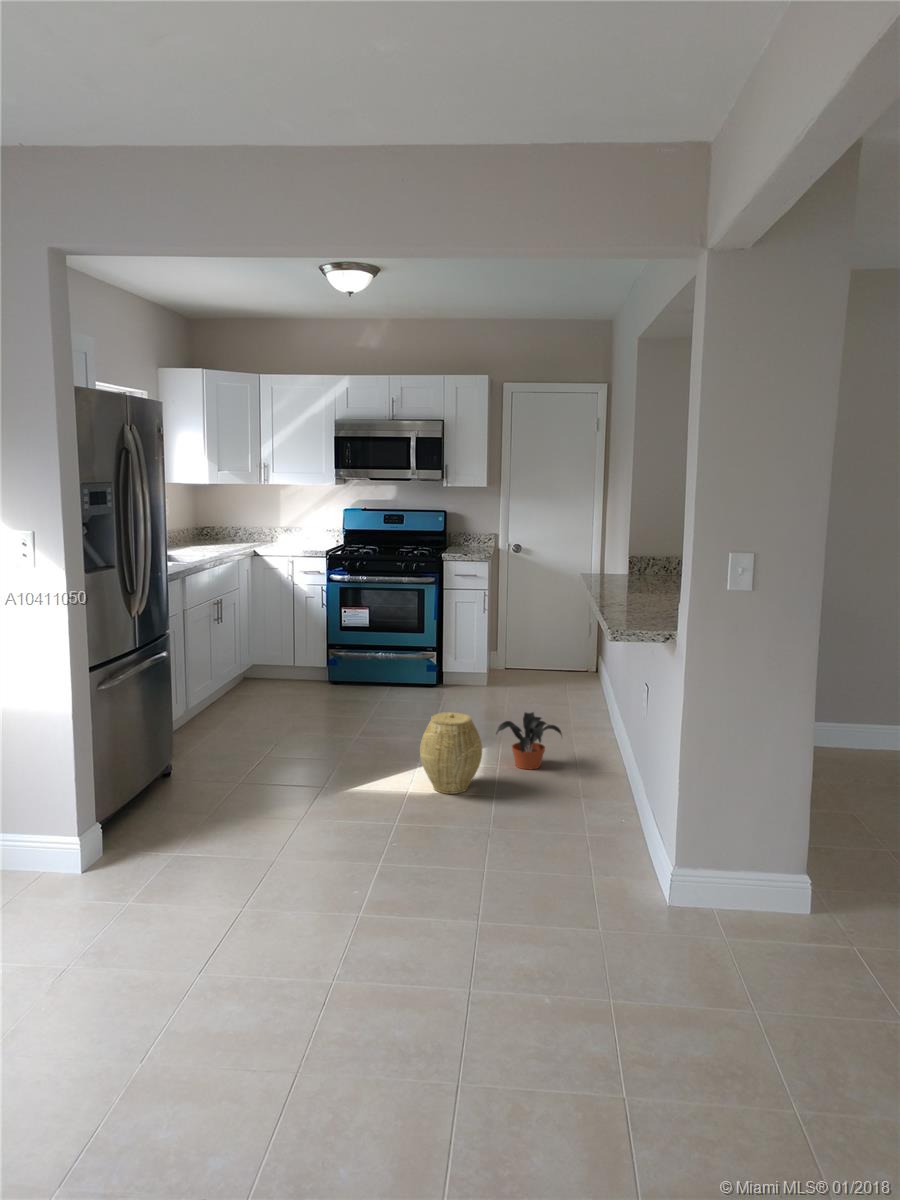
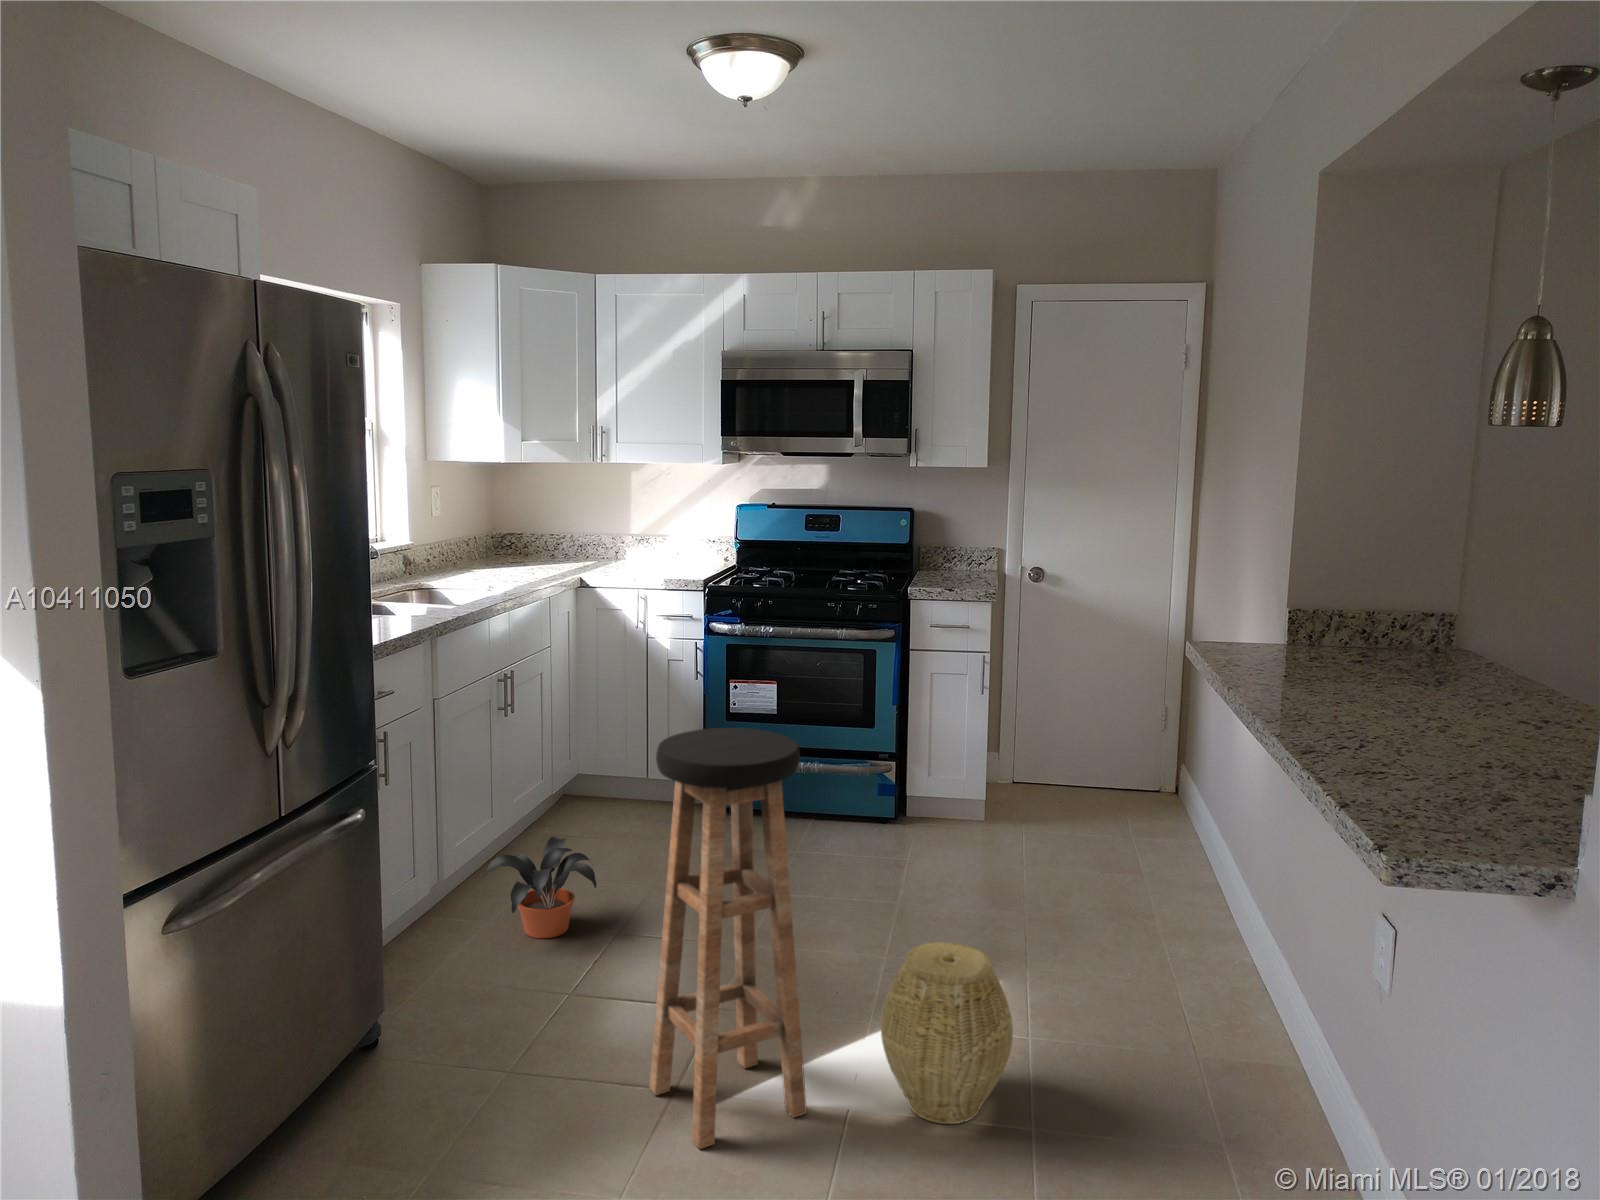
bar stool: none [308,610,385,804] -> present [650,728,807,1149]
potted plant: present [496,712,562,769] -> present [483,837,596,938]

